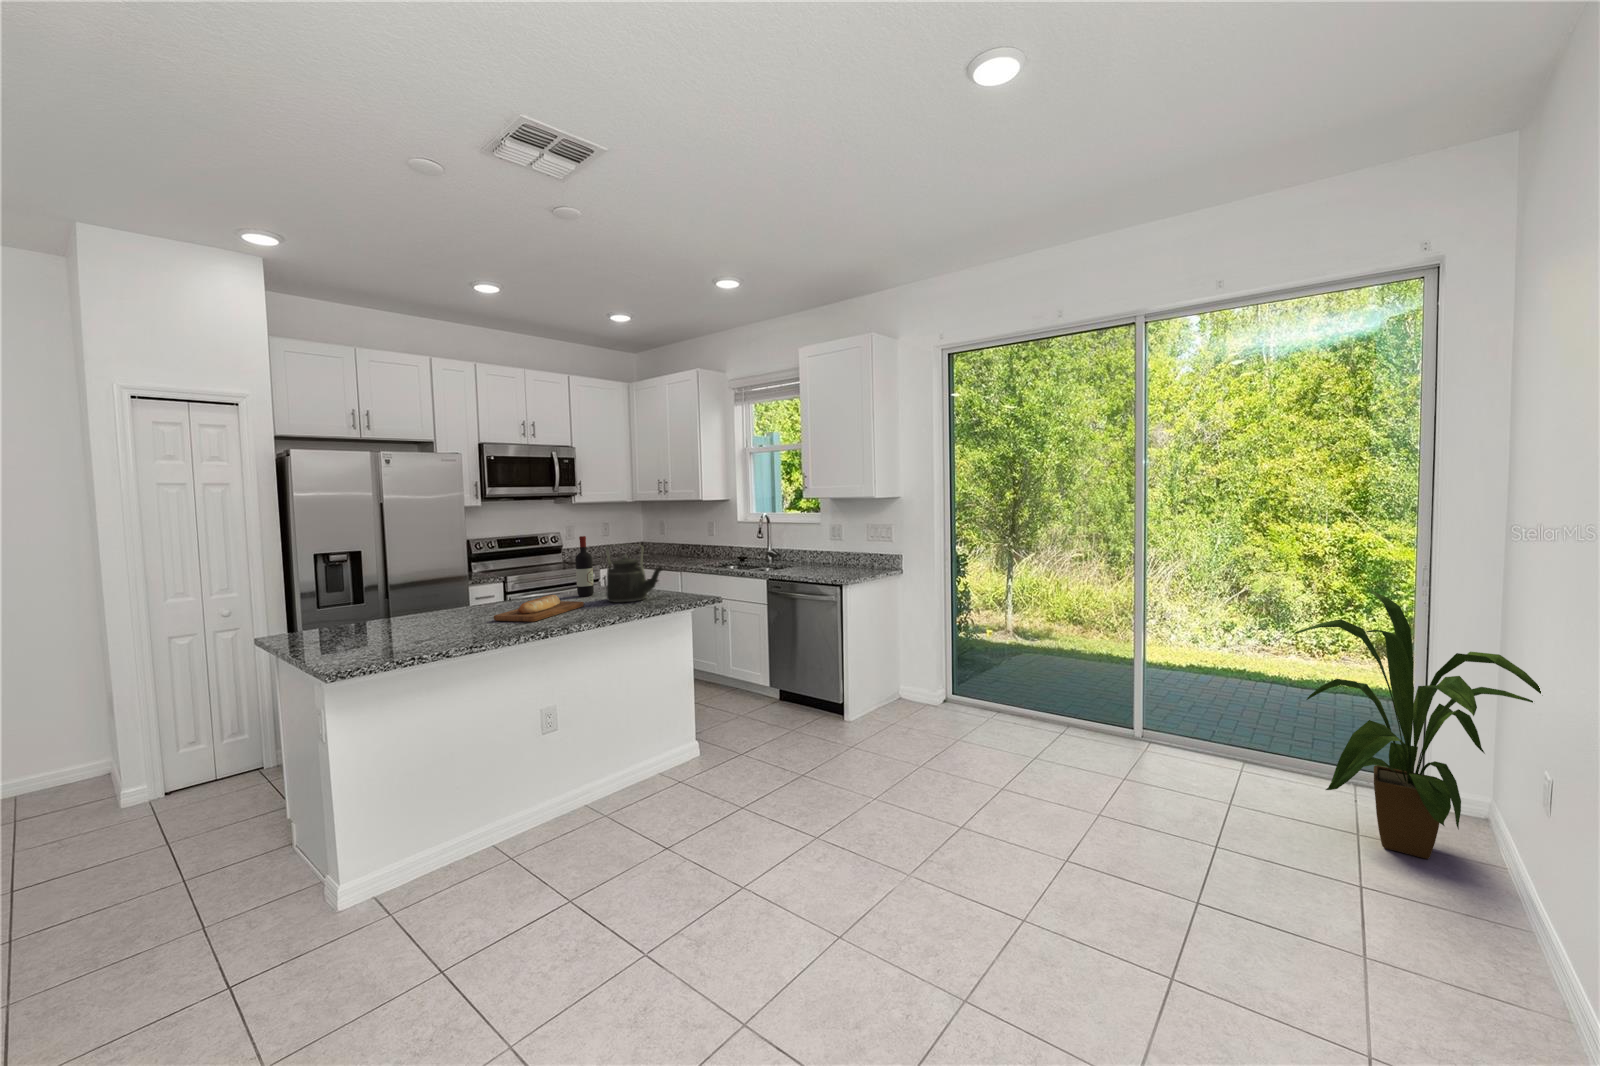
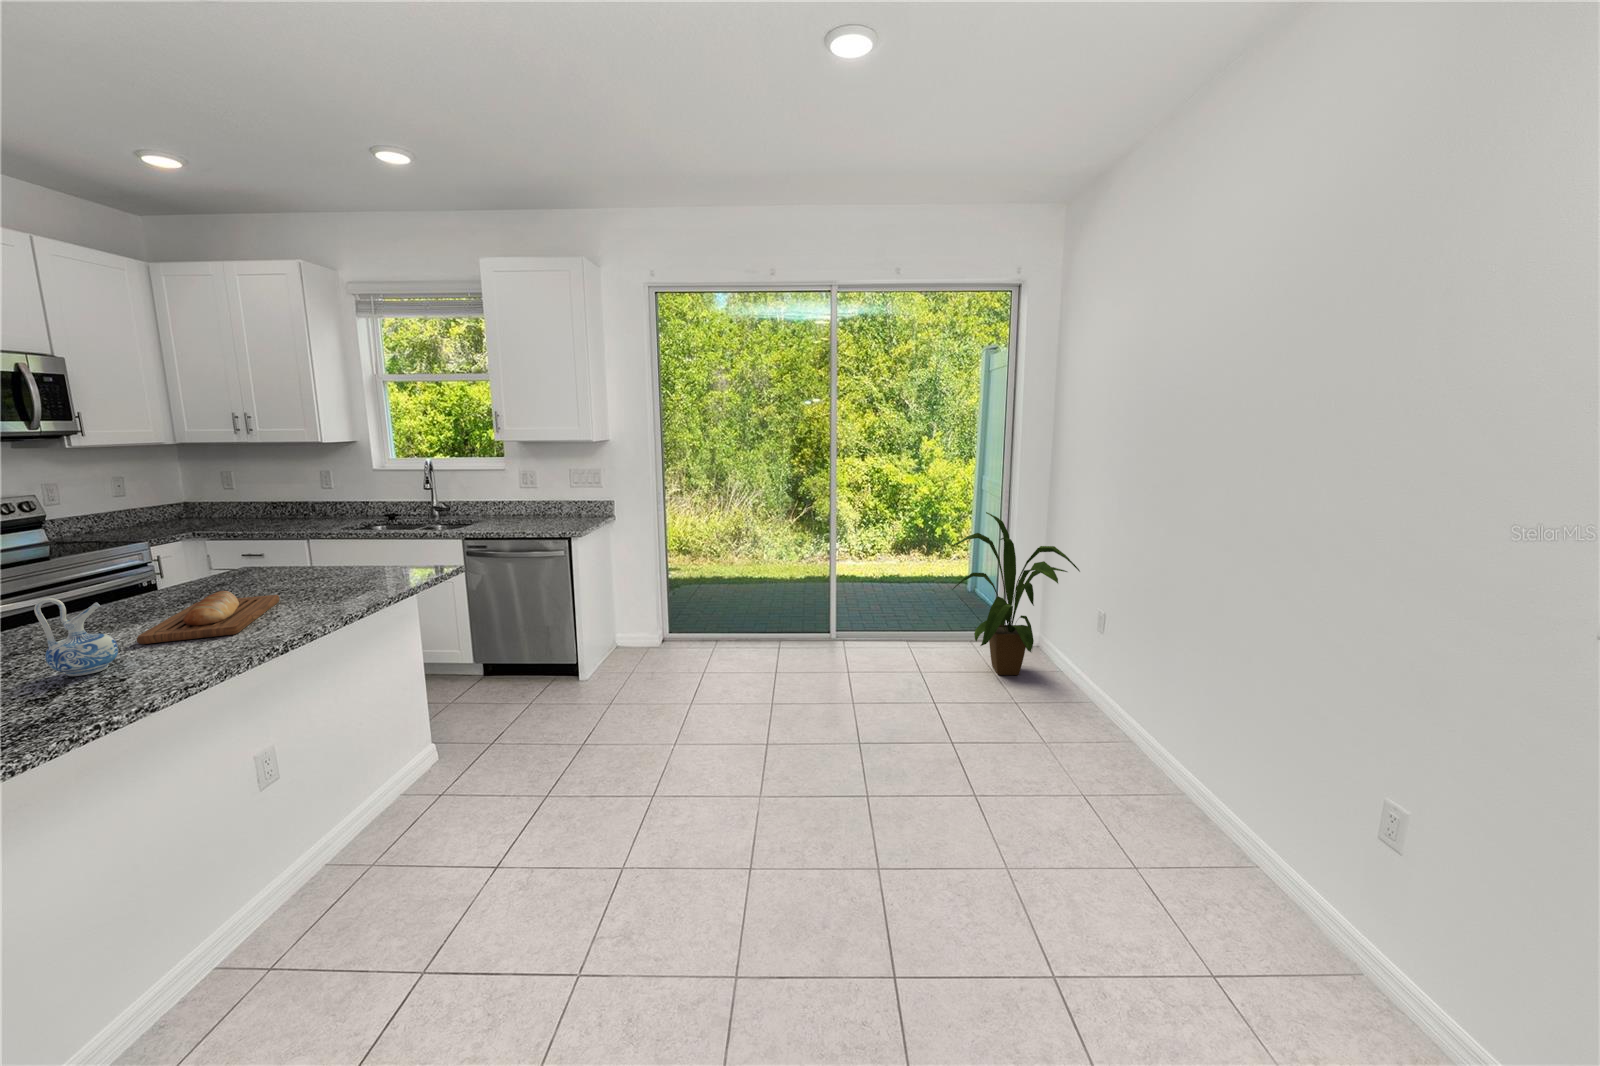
wine bottle: present [575,536,594,596] -> none [218,499,257,588]
kettle: present [606,545,662,603] -> none [295,507,398,590]
ceramic pitcher: none [438,585,472,632] -> present [34,598,118,676]

